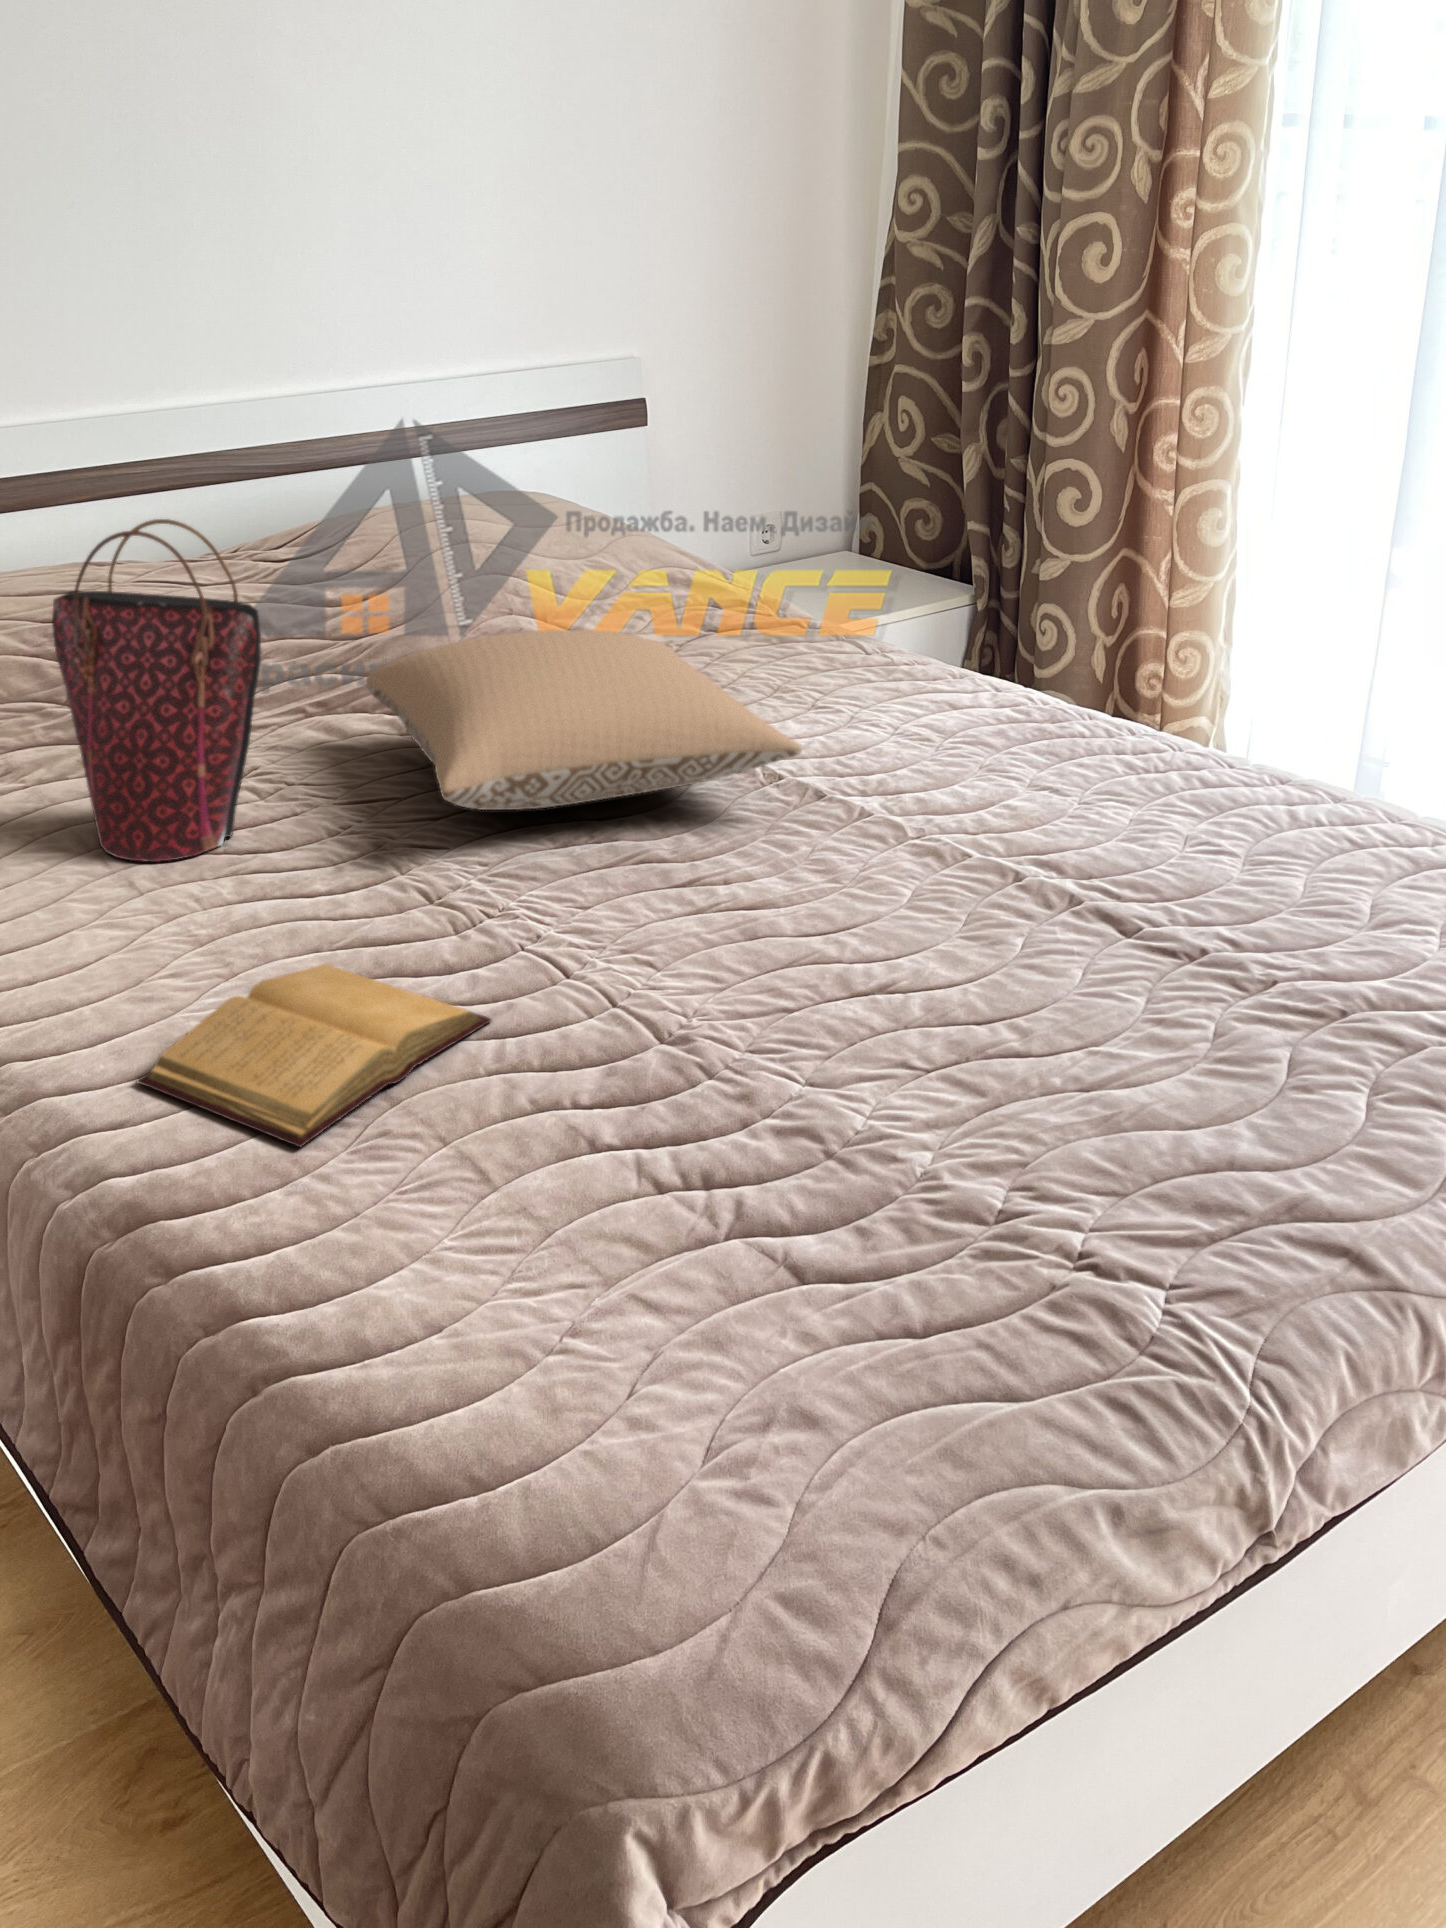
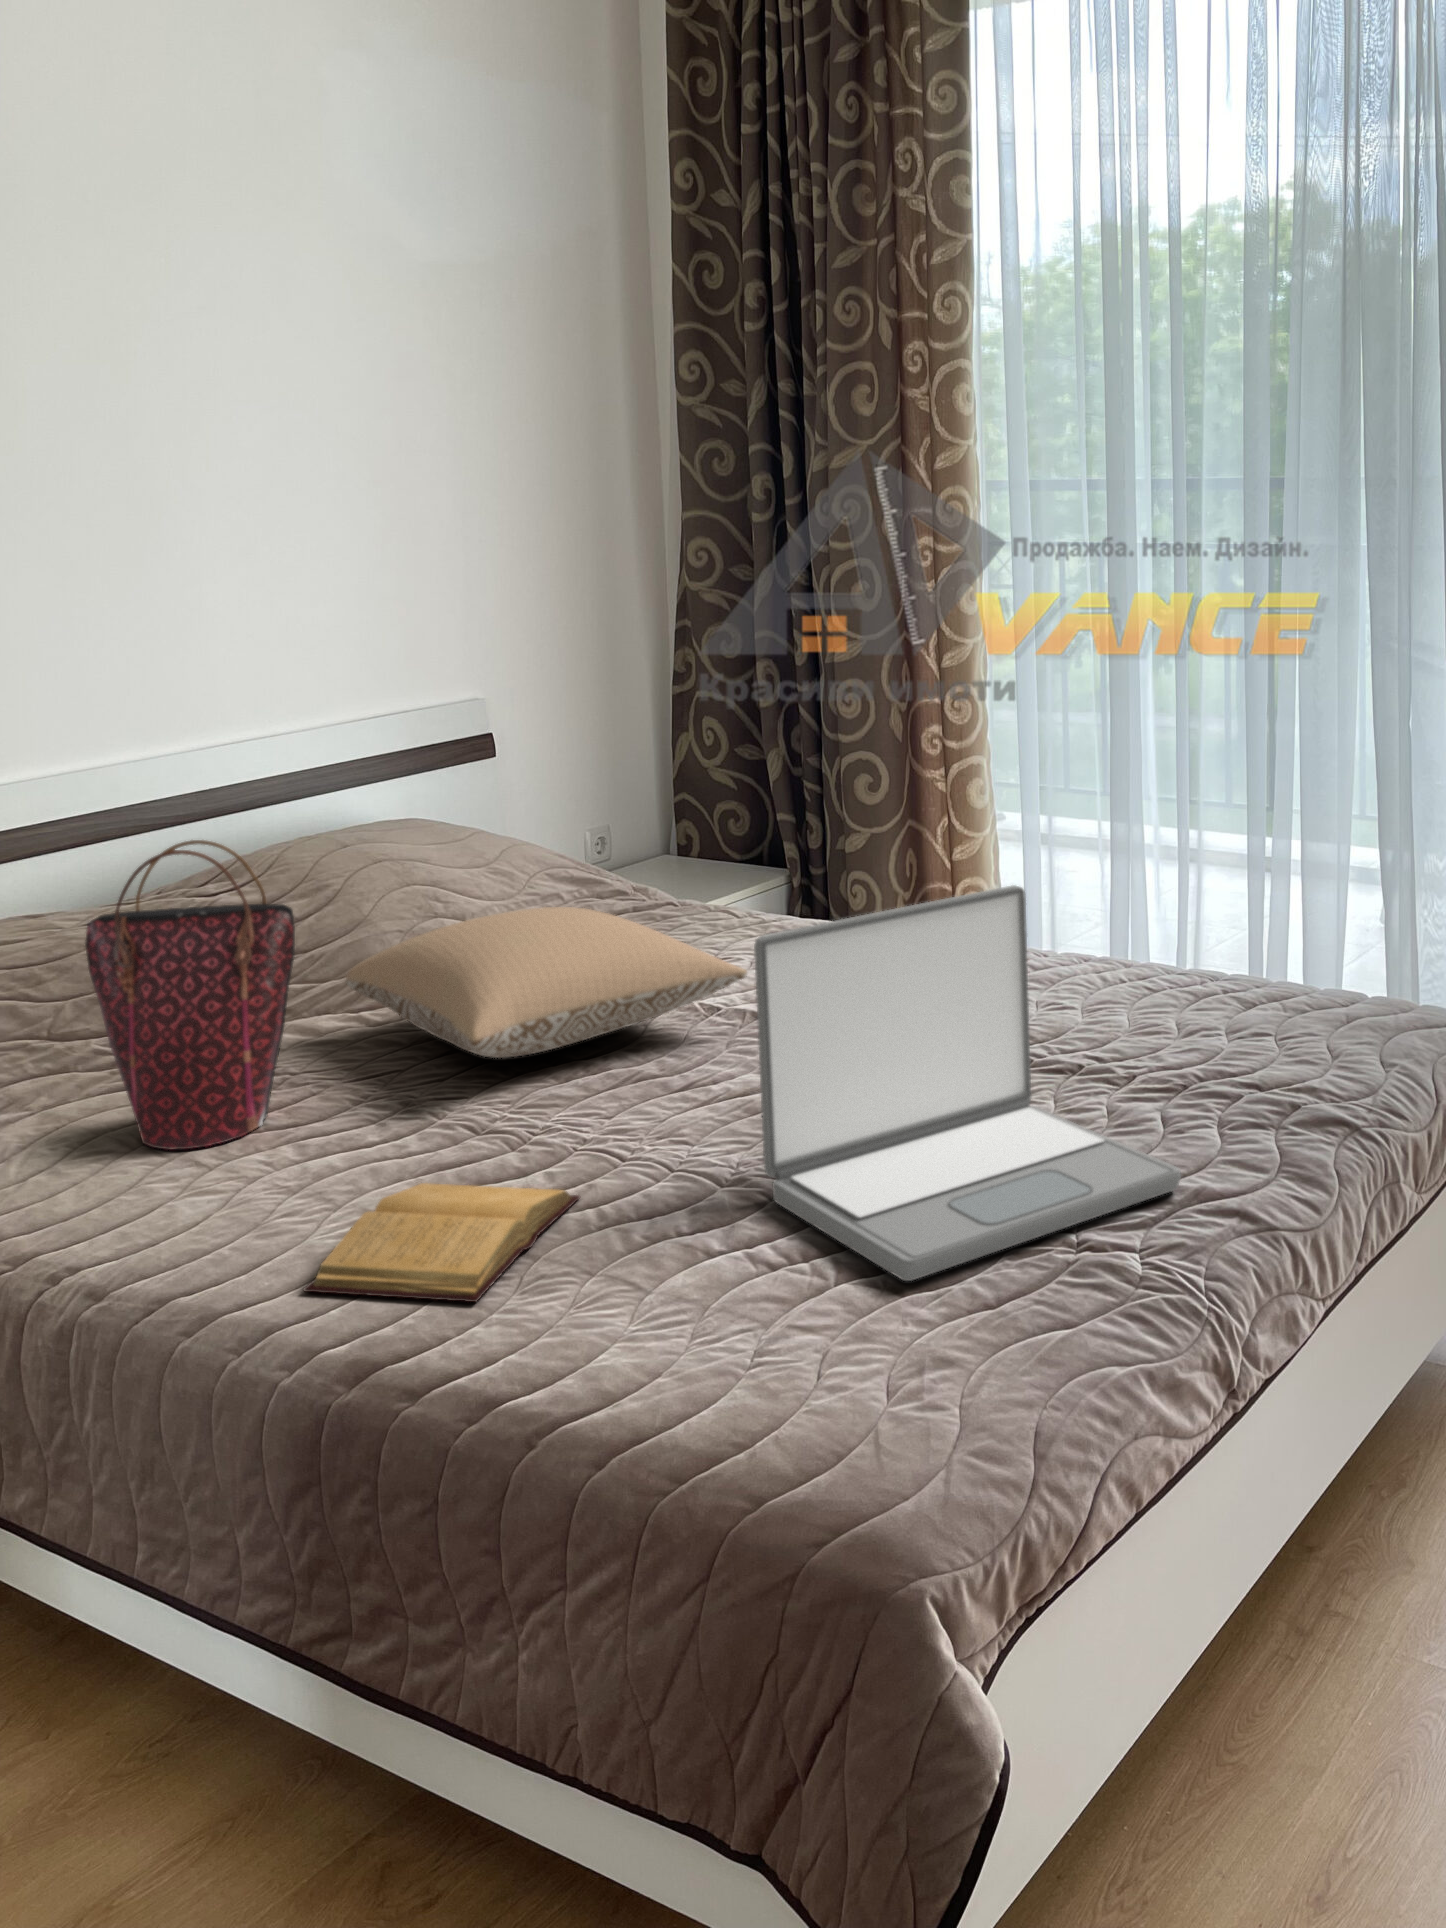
laptop: none [703,716,1274,1259] -> present [754,885,1181,1281]

